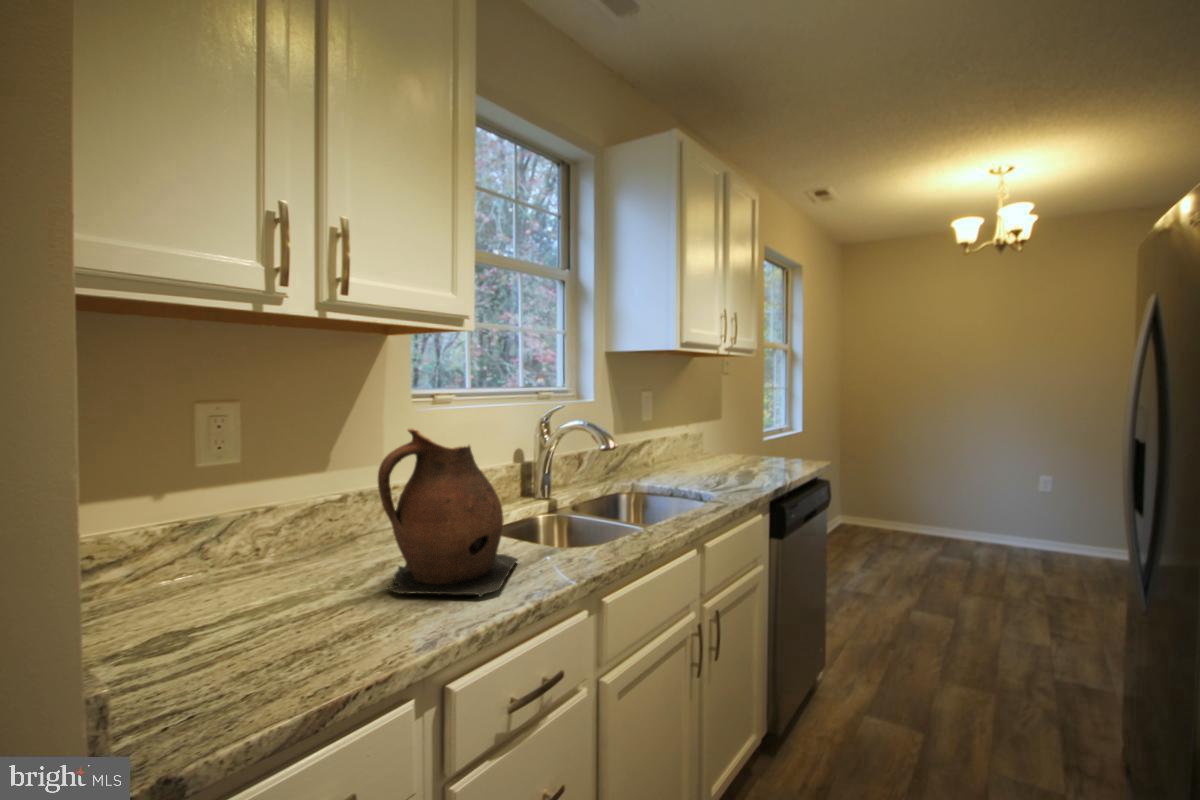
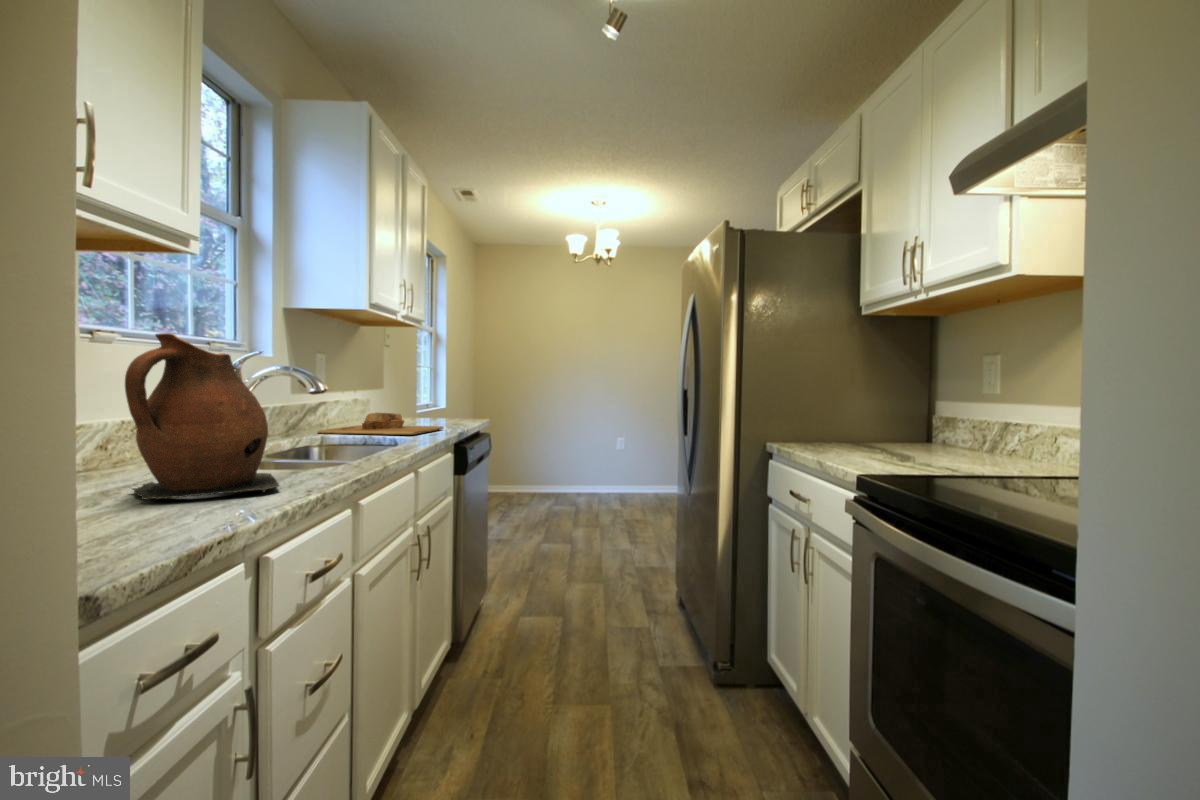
cutting board: none [633,459,763,490] -> present [317,413,444,435]

